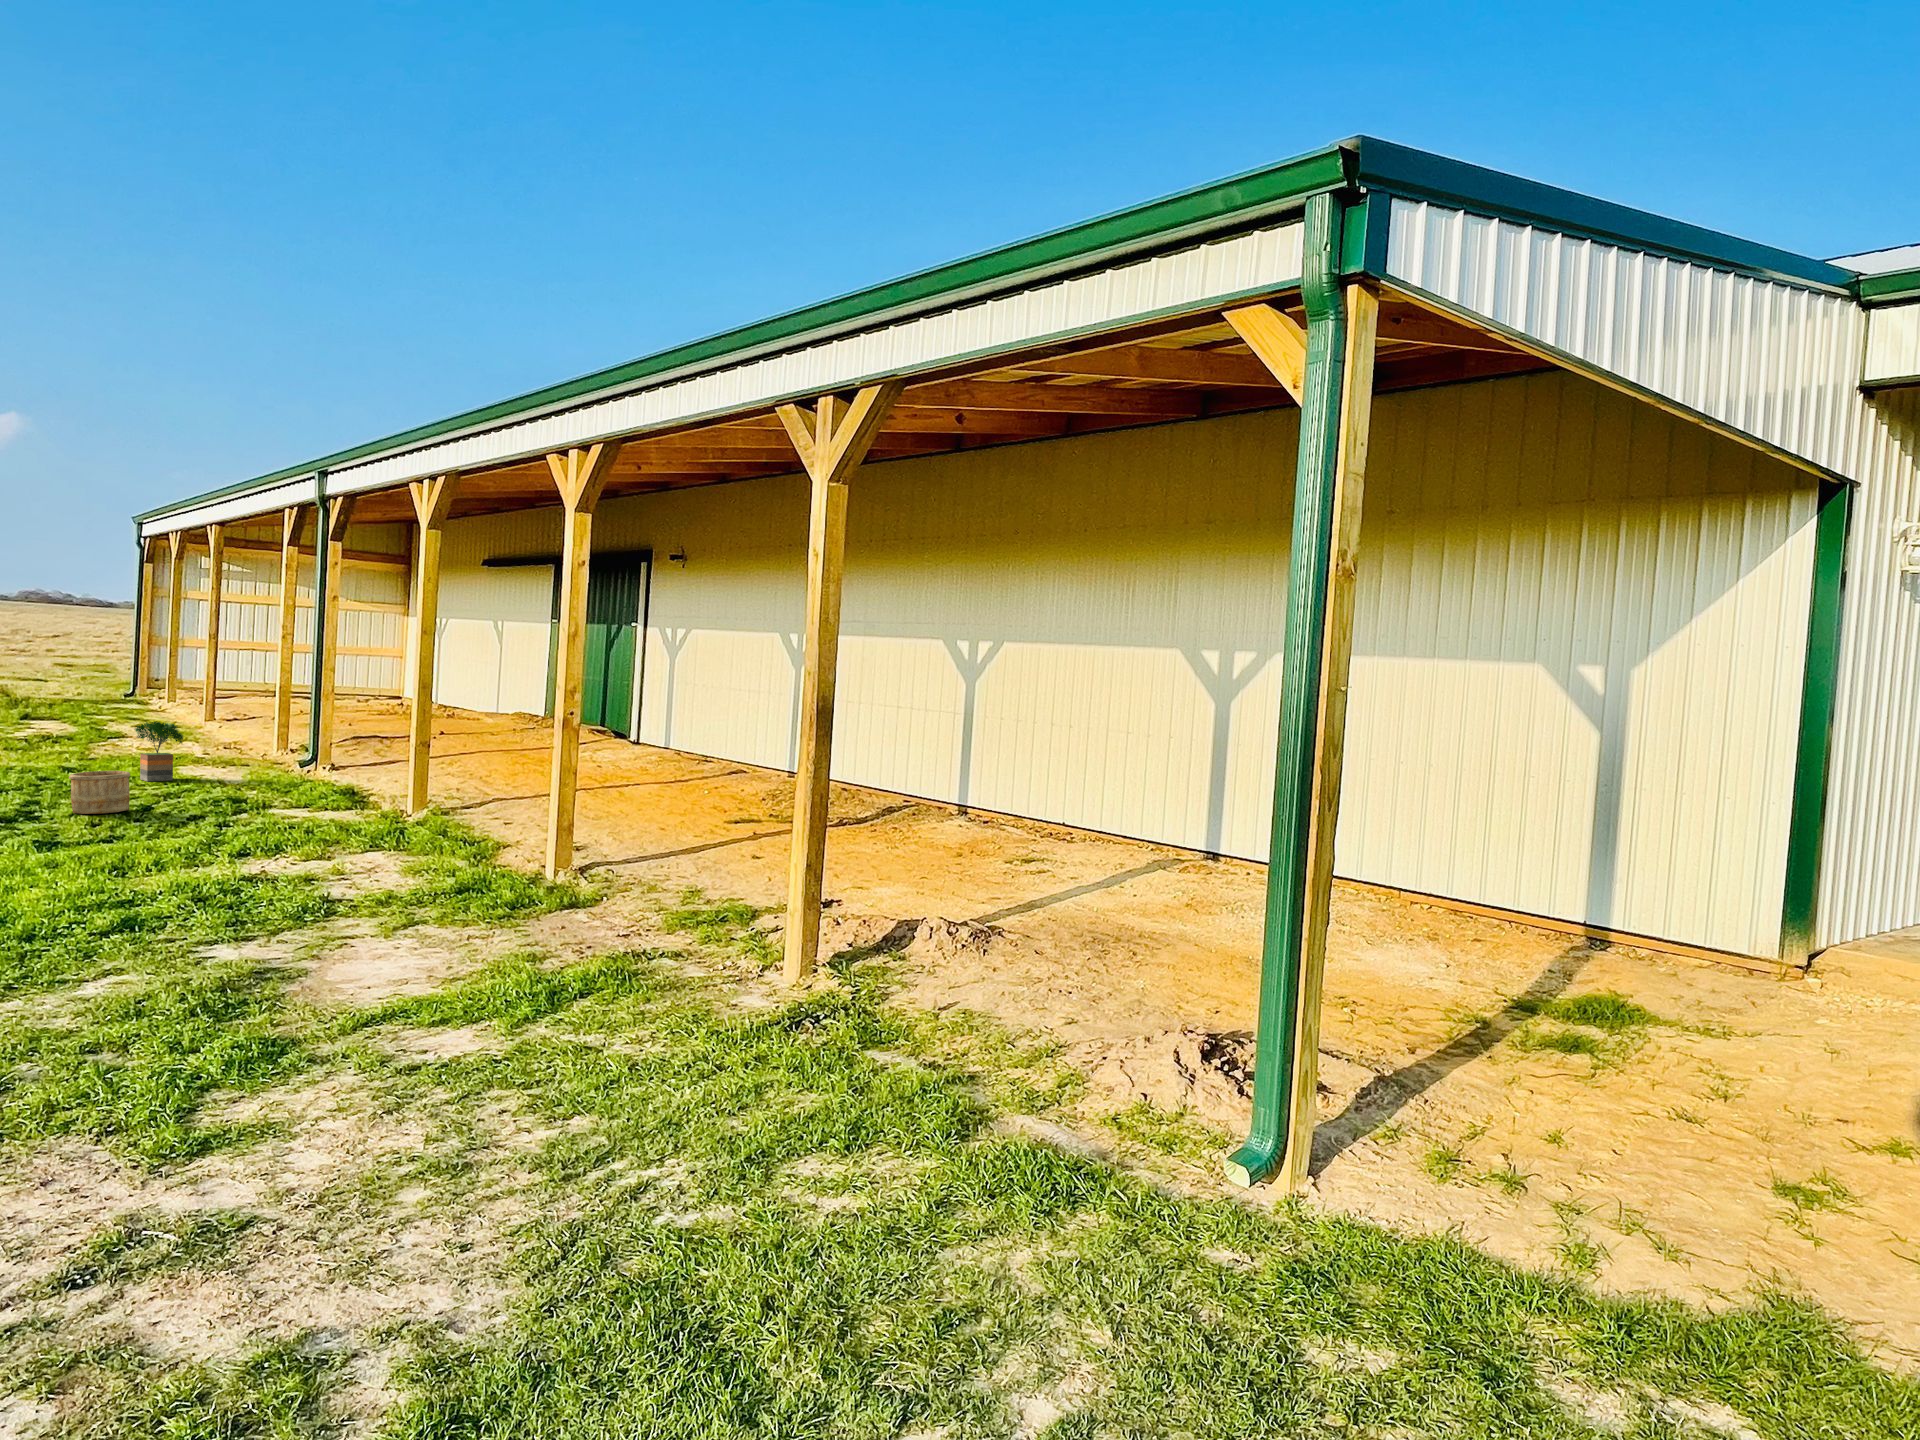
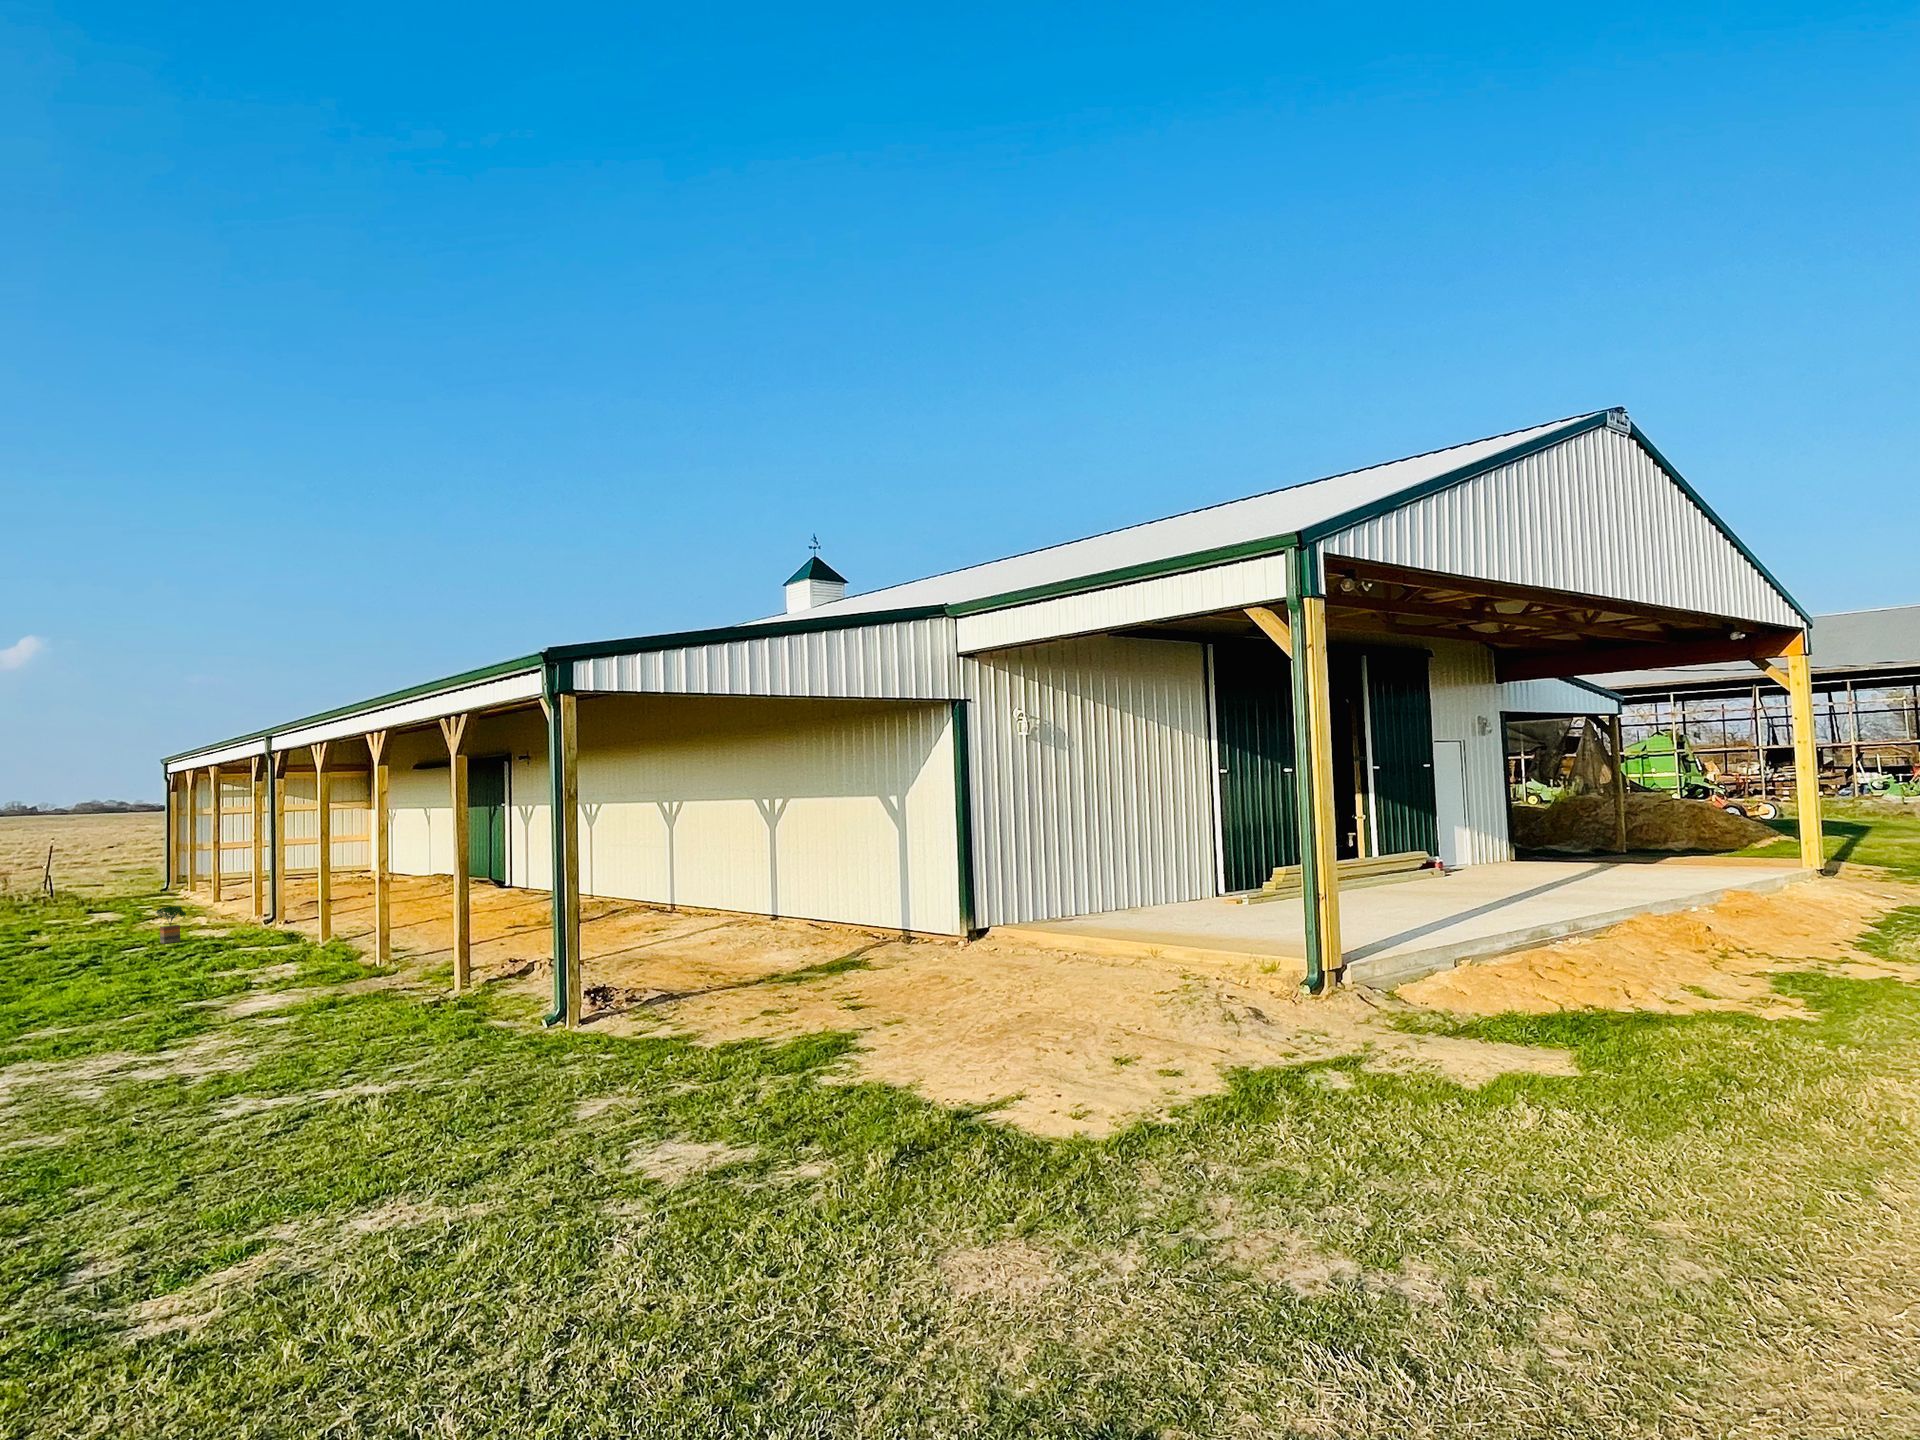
wooden bucket: present [69,771,130,814] -> none [115,936,150,963]

